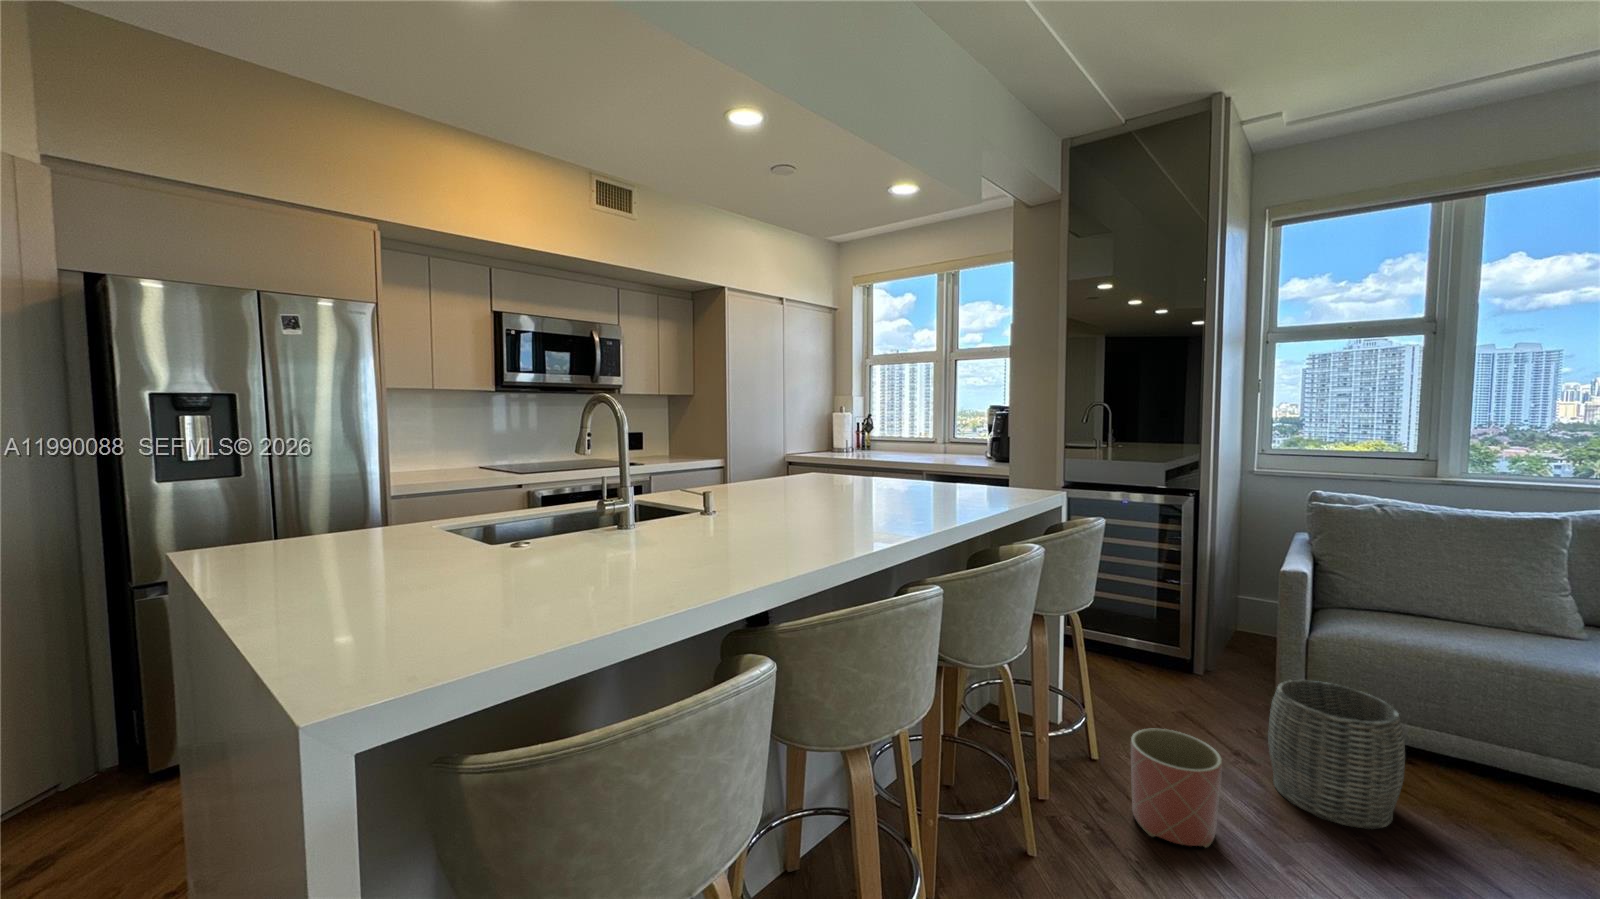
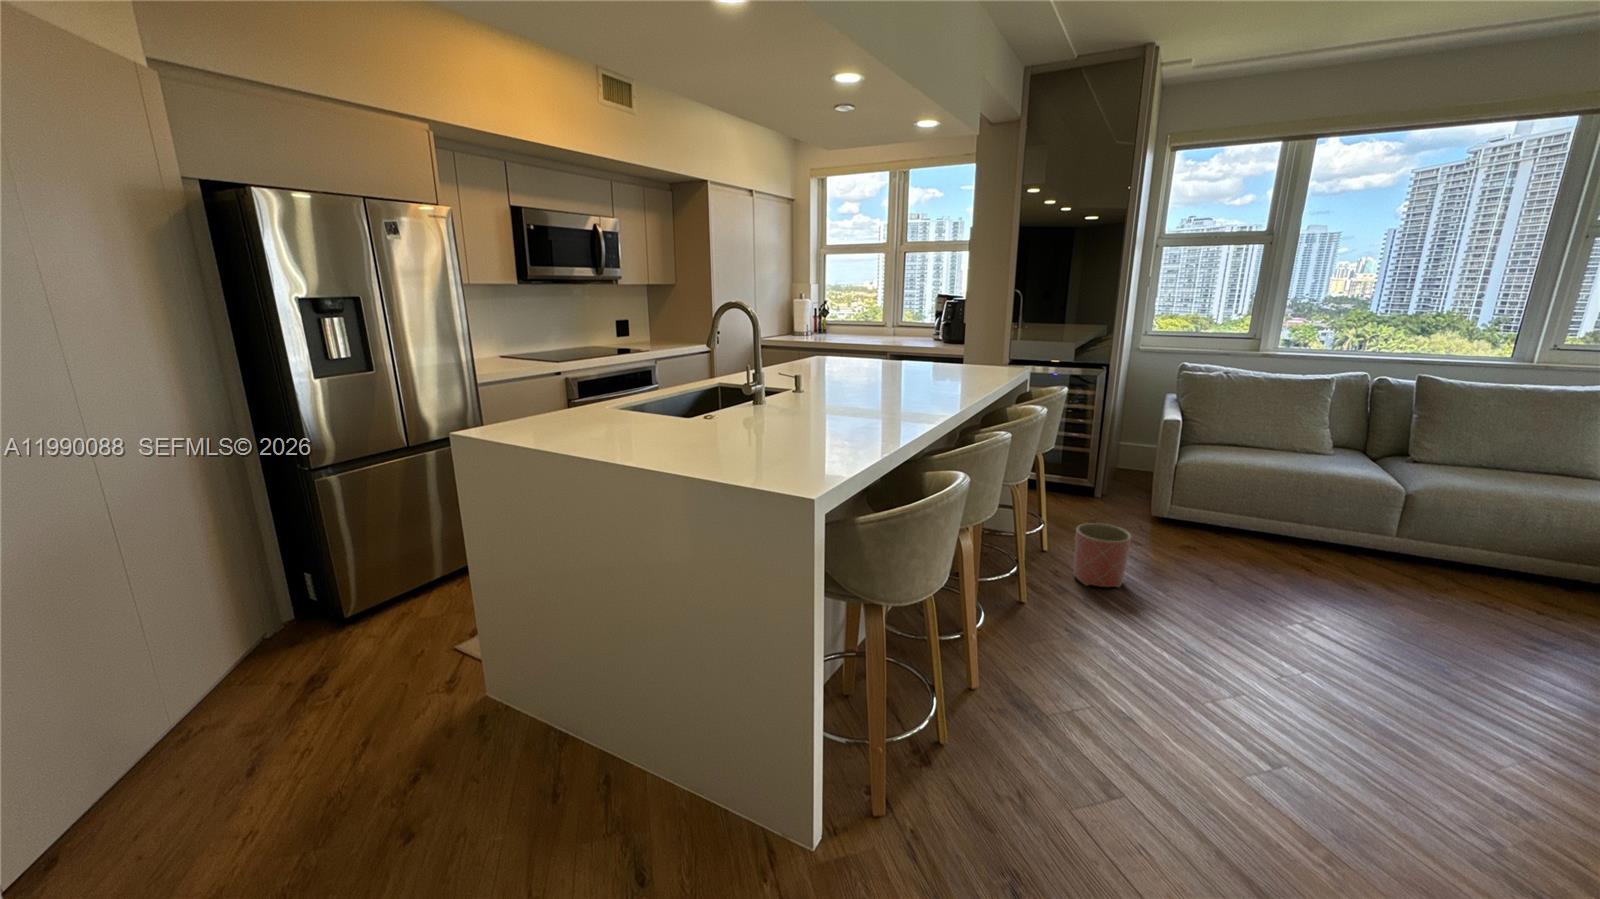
woven basket: present [1268,680,1405,829] -> none [1151,488,1230,570]

